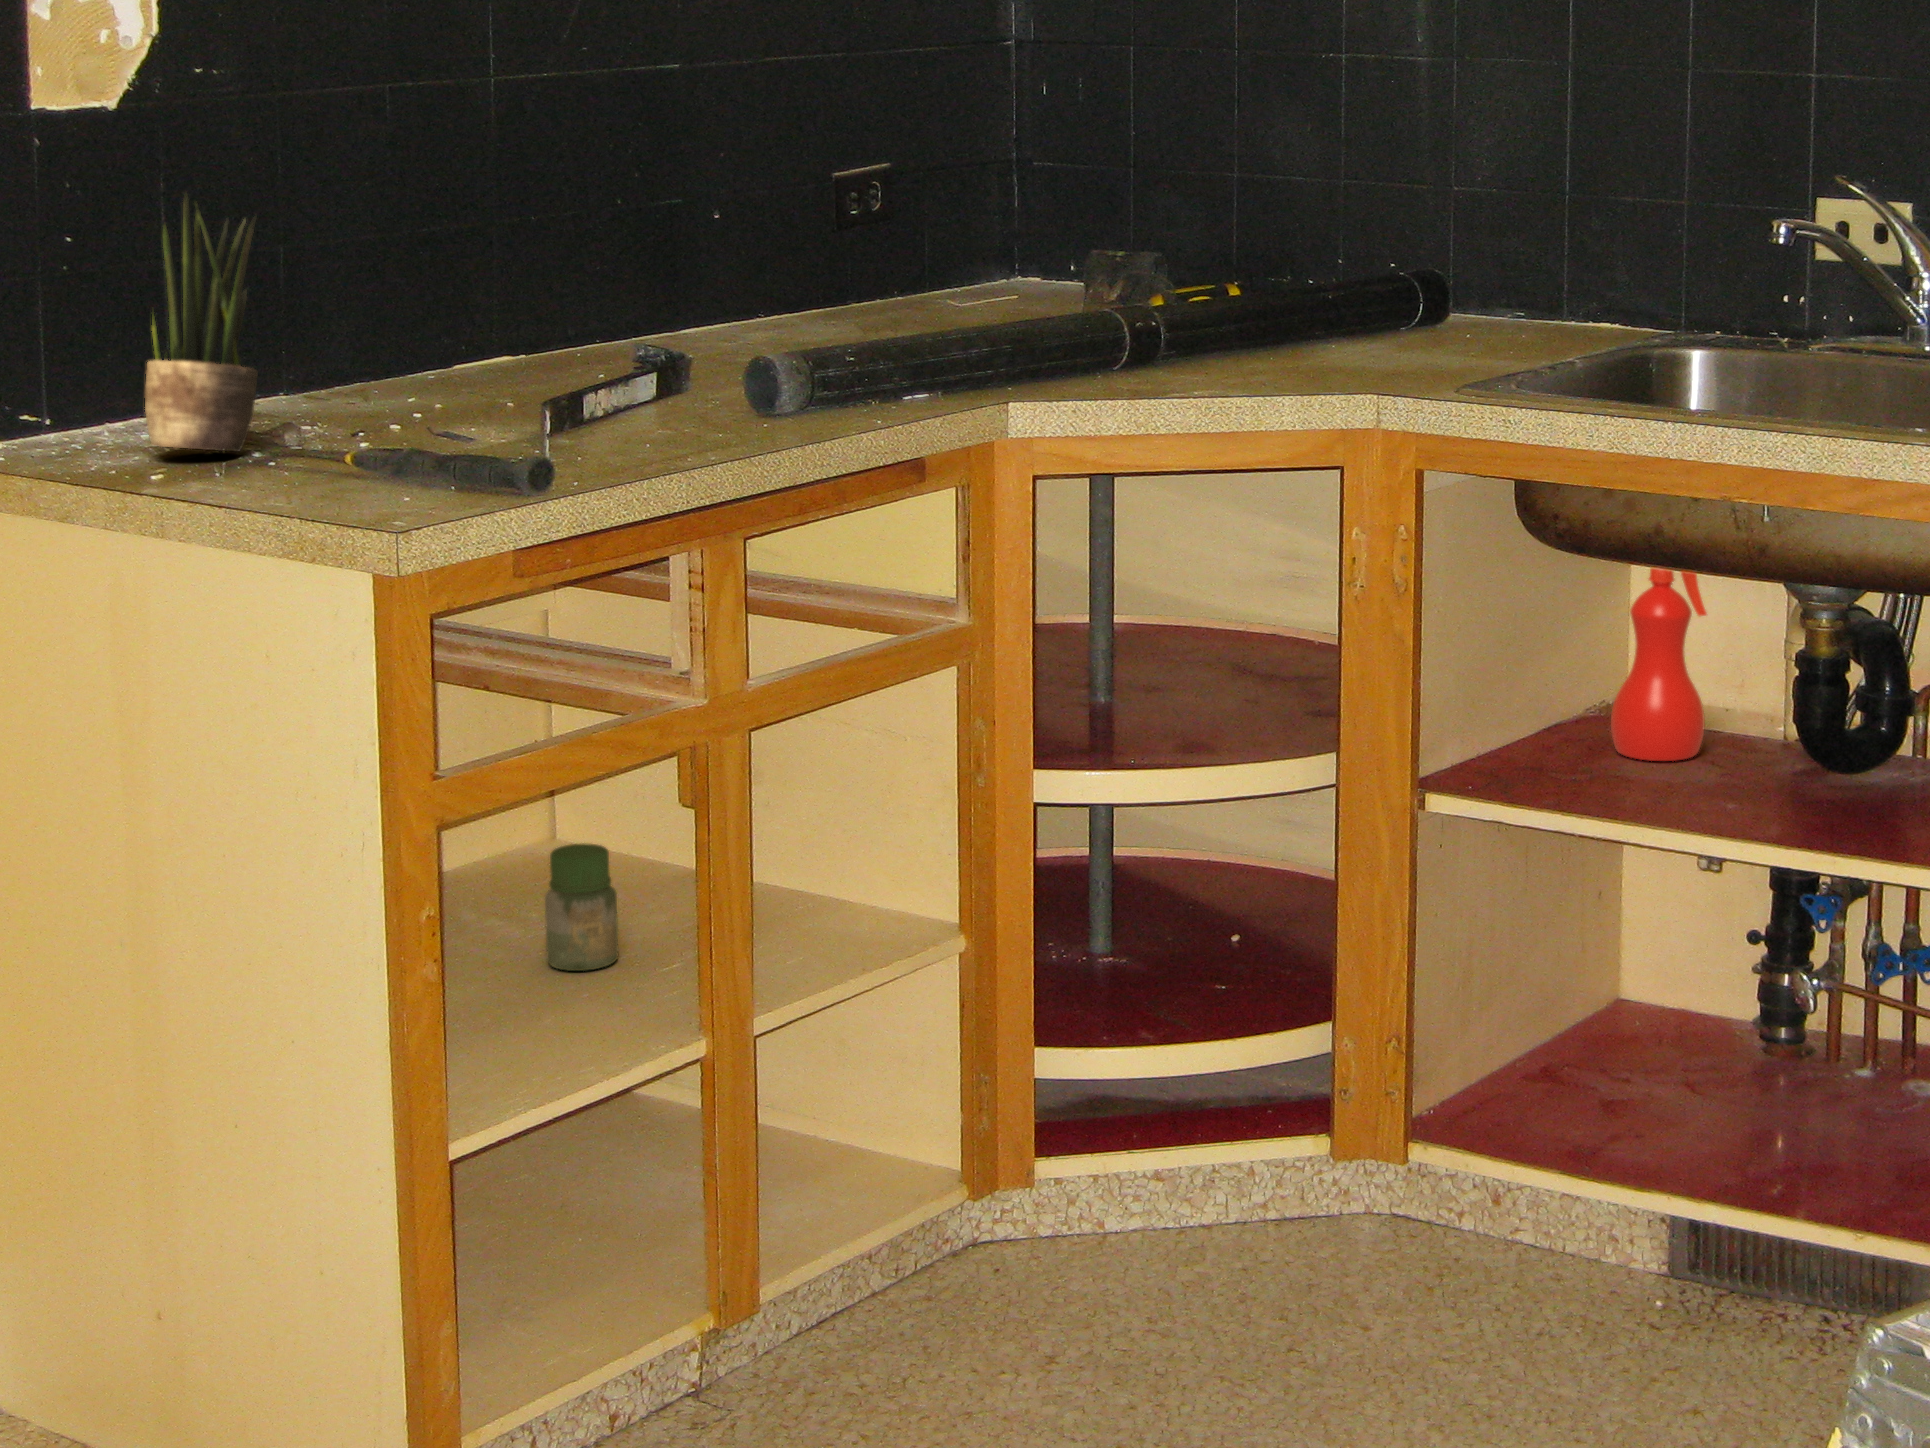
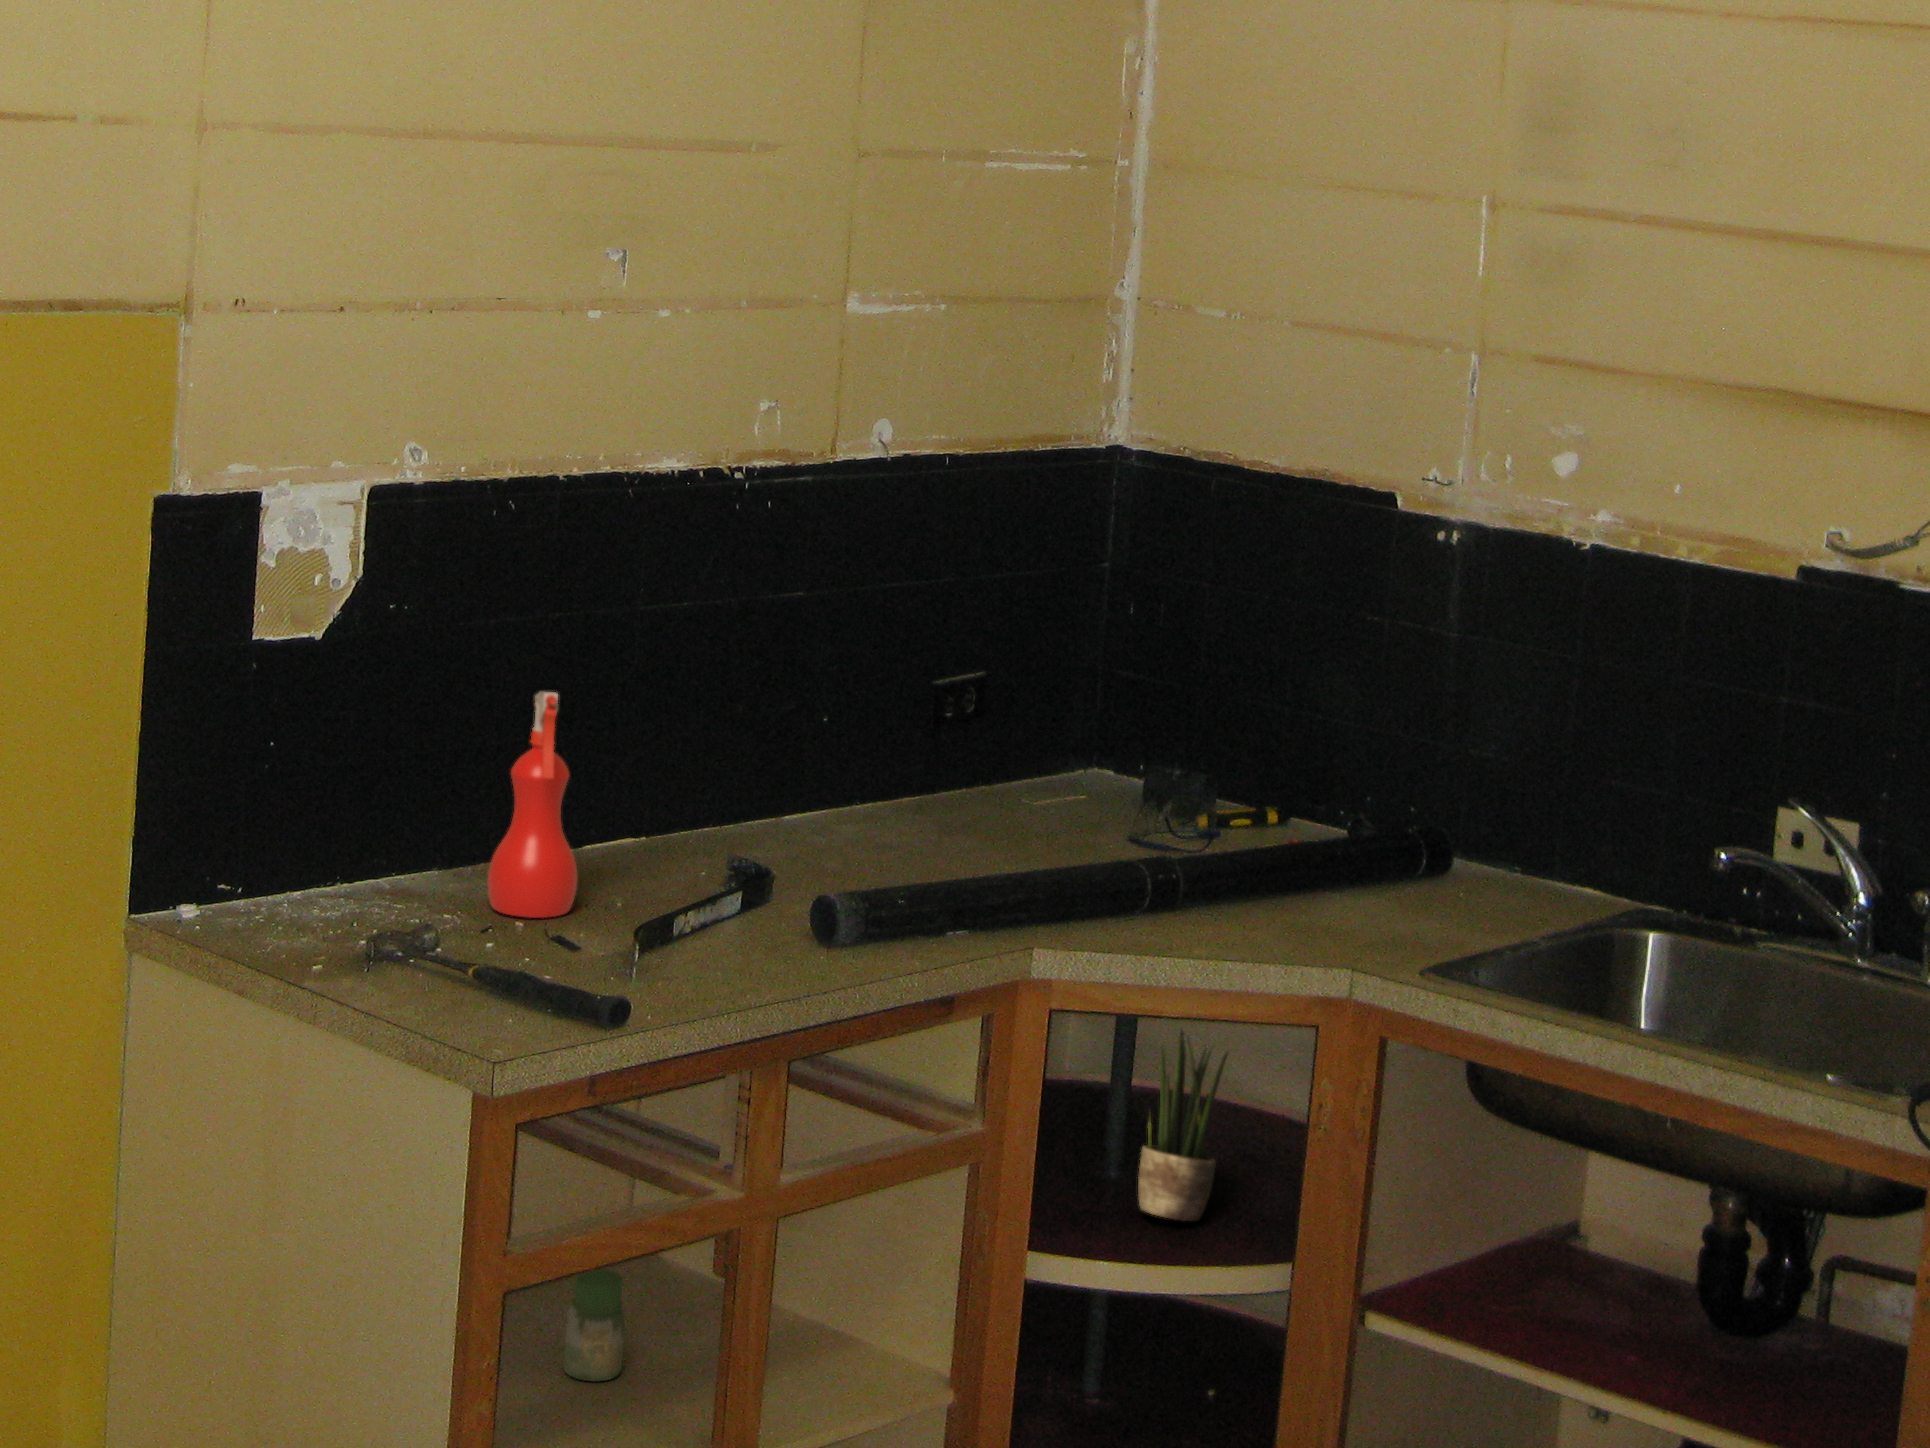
potted plant: present [145,193,258,452] -> present [1138,1030,1228,1221]
spray bottle: present [1611,568,1707,761] -> present [488,692,577,918]

